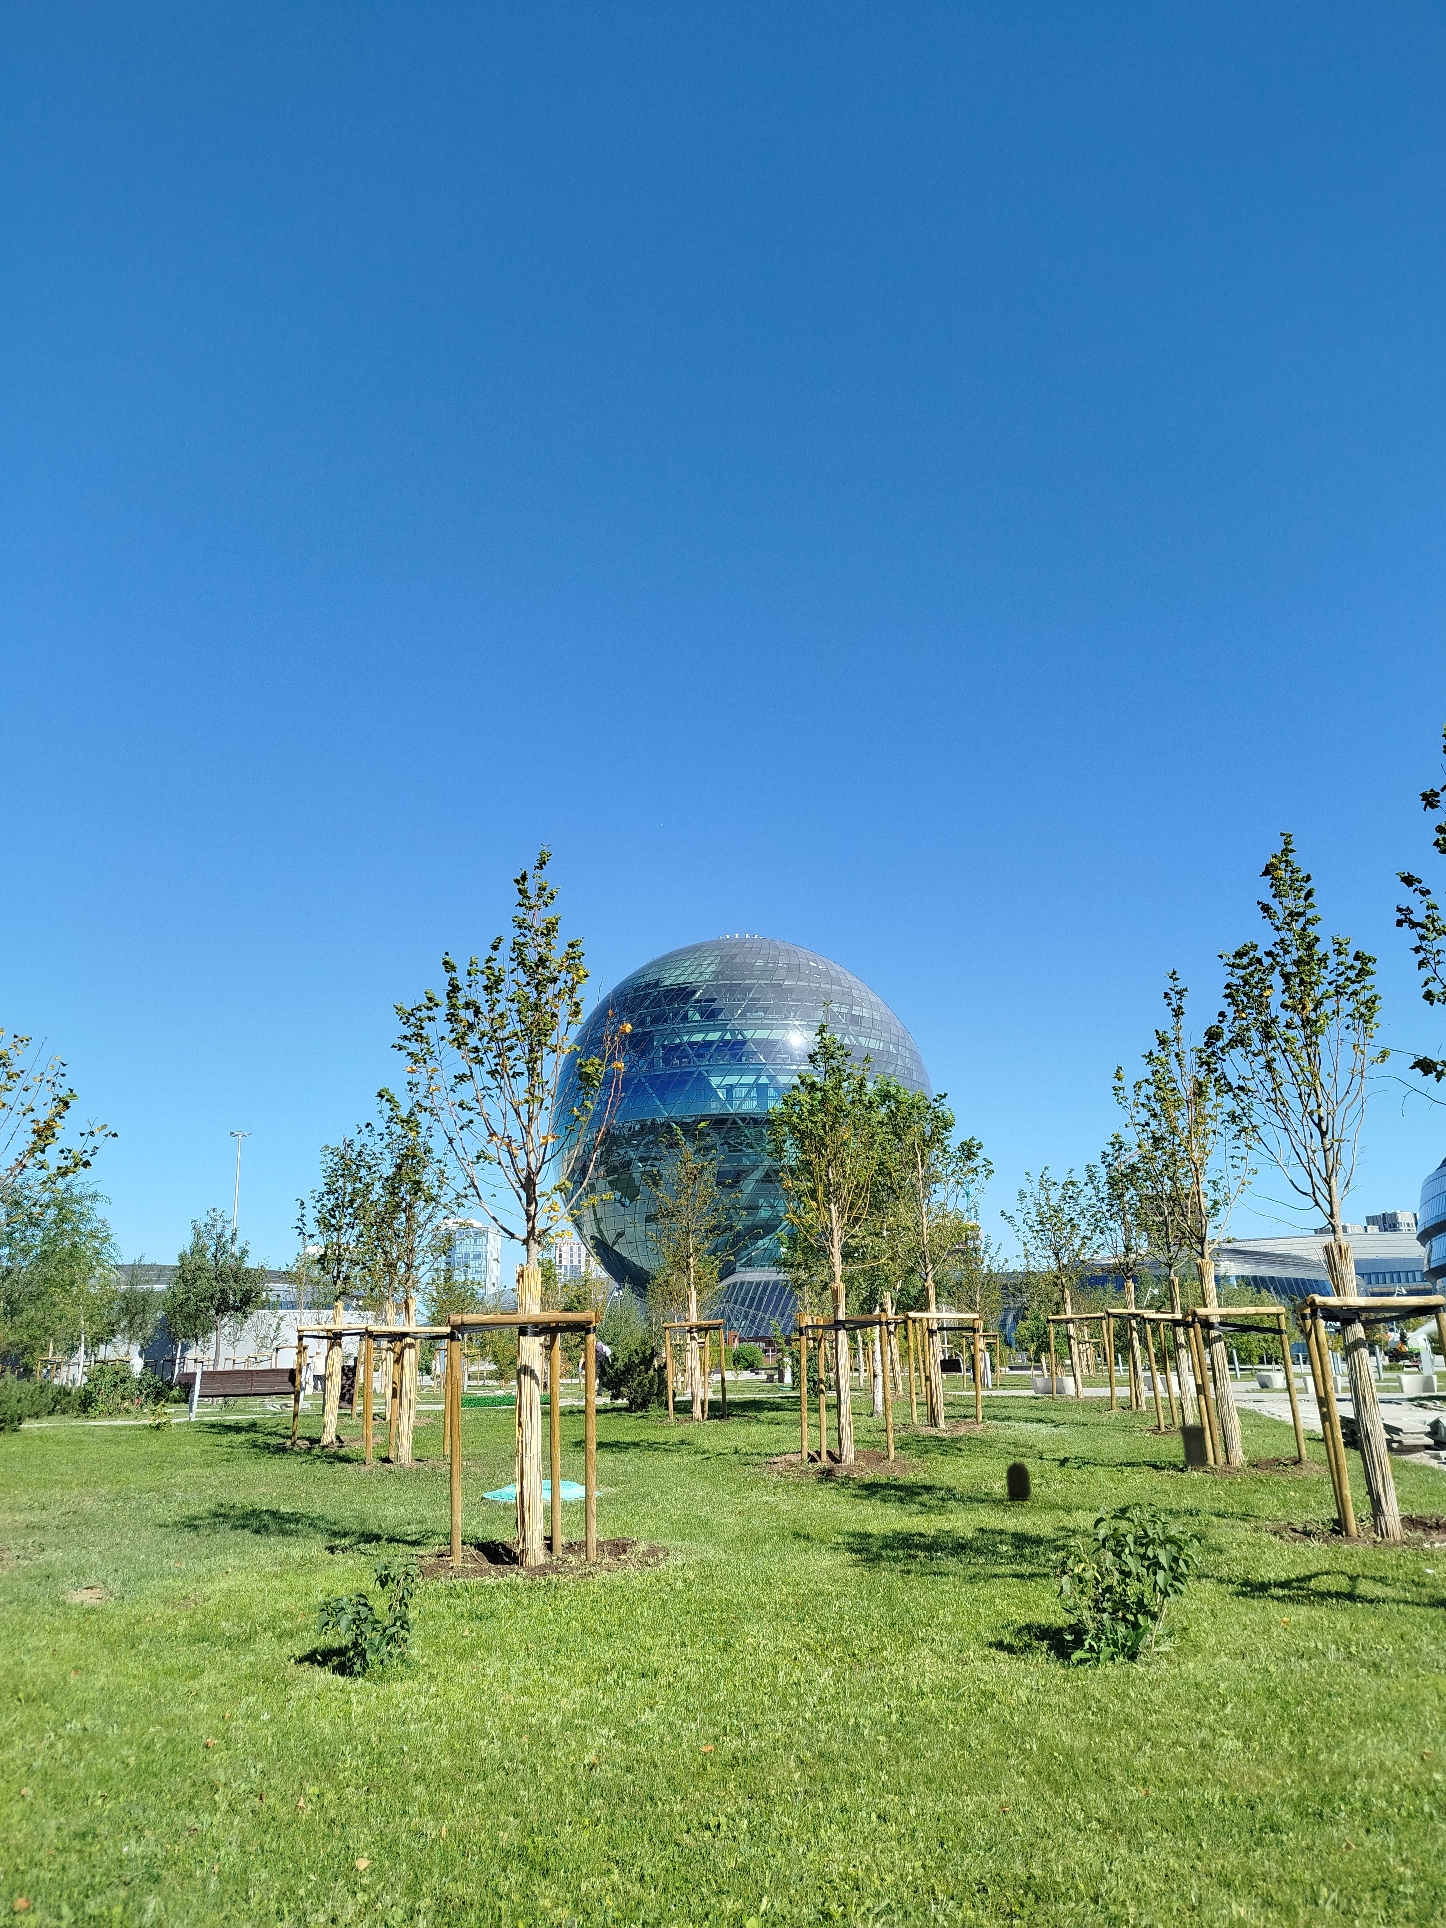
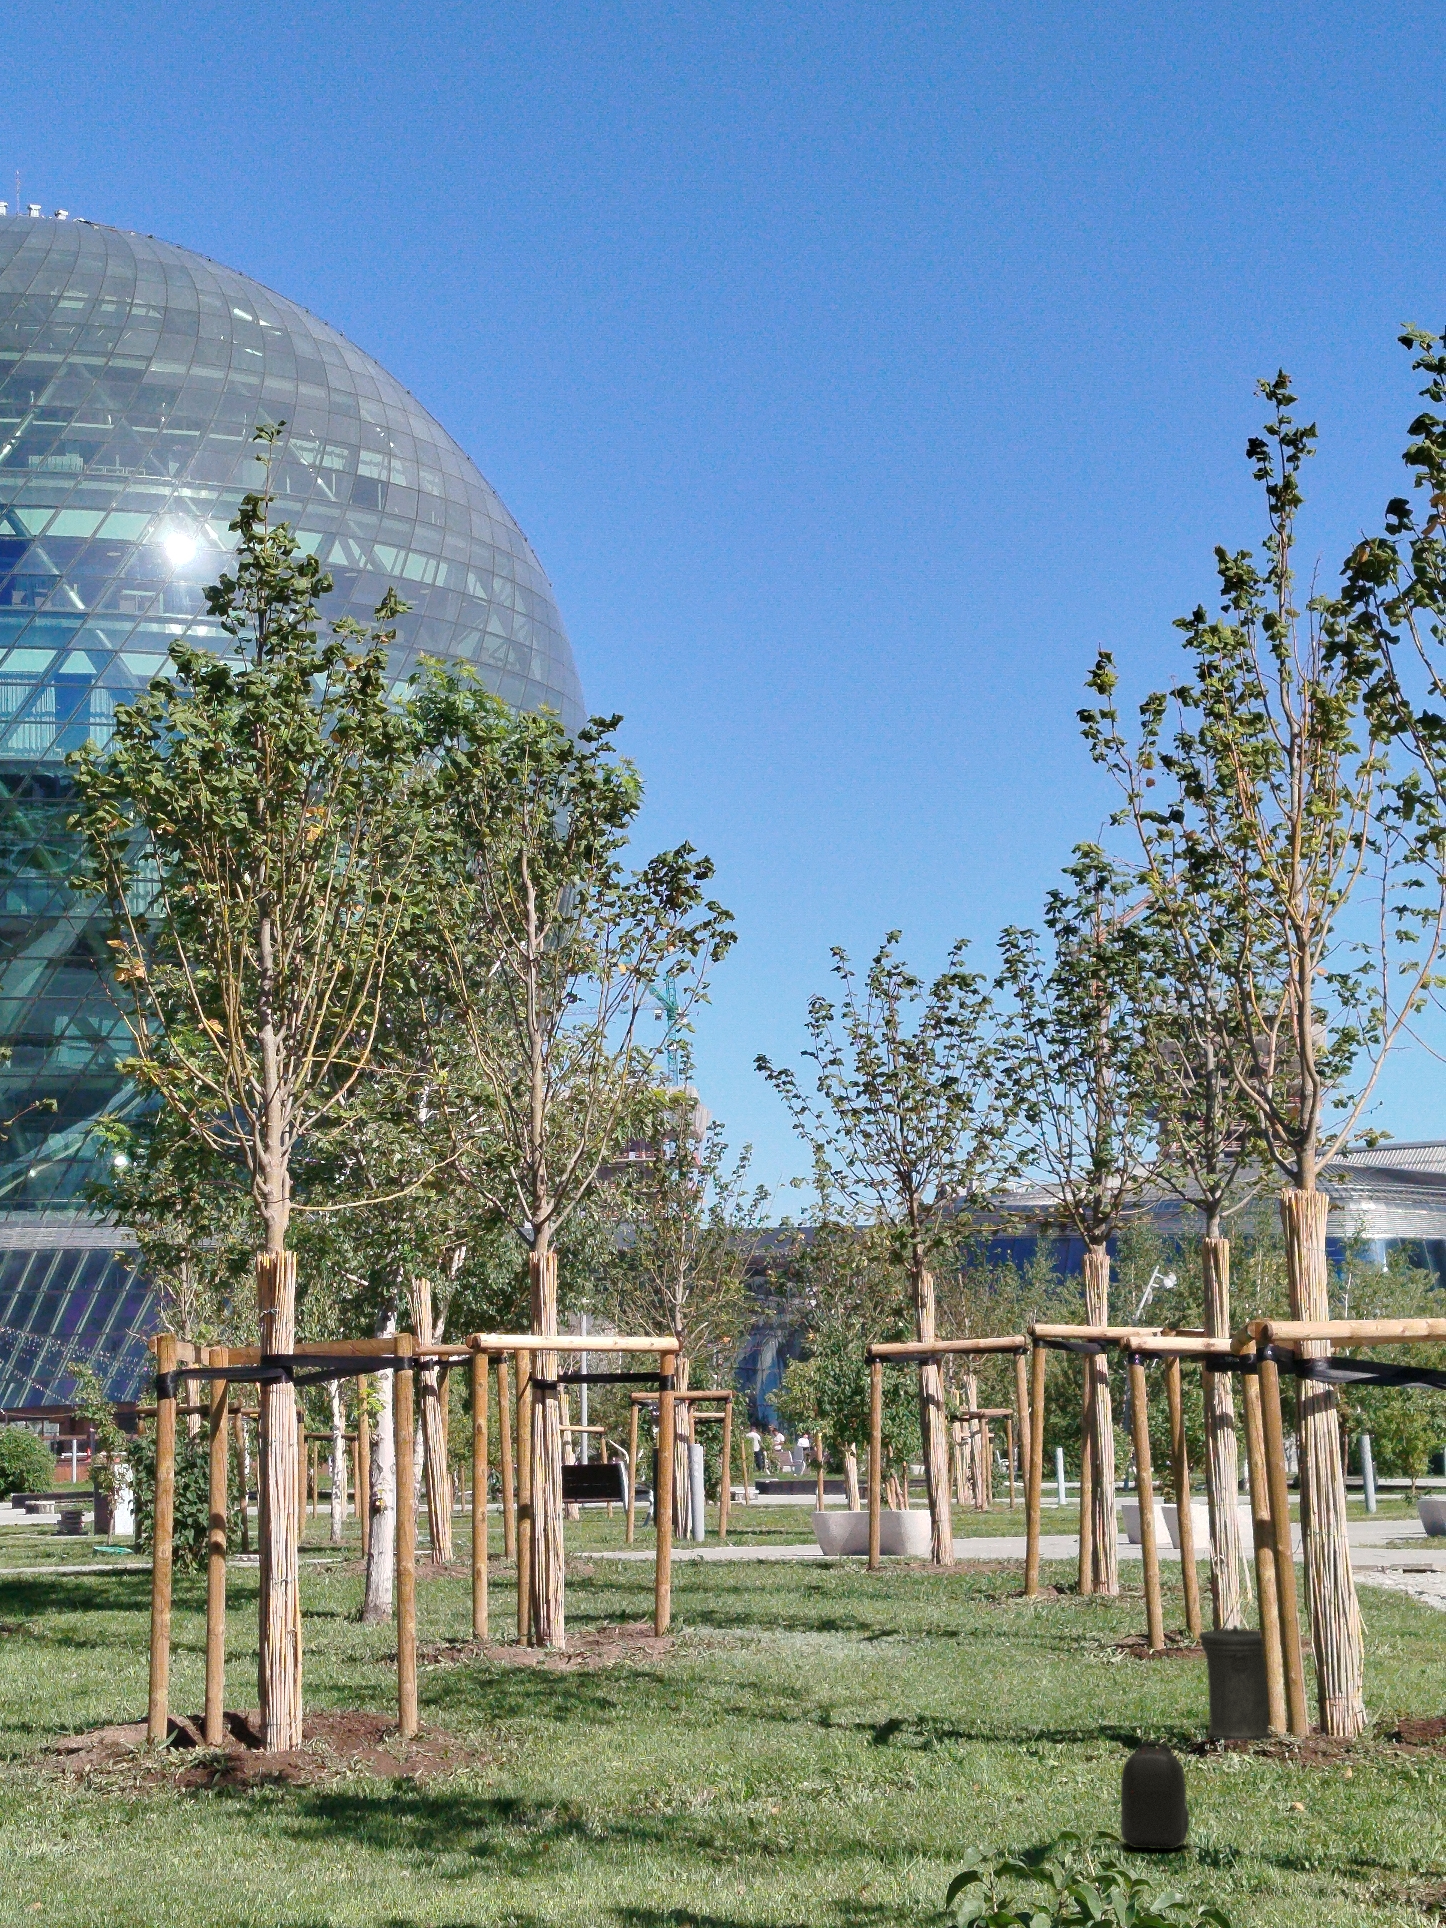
backpack: present [1006,1461,1031,1500] -> present [1121,1742,1189,1849]

